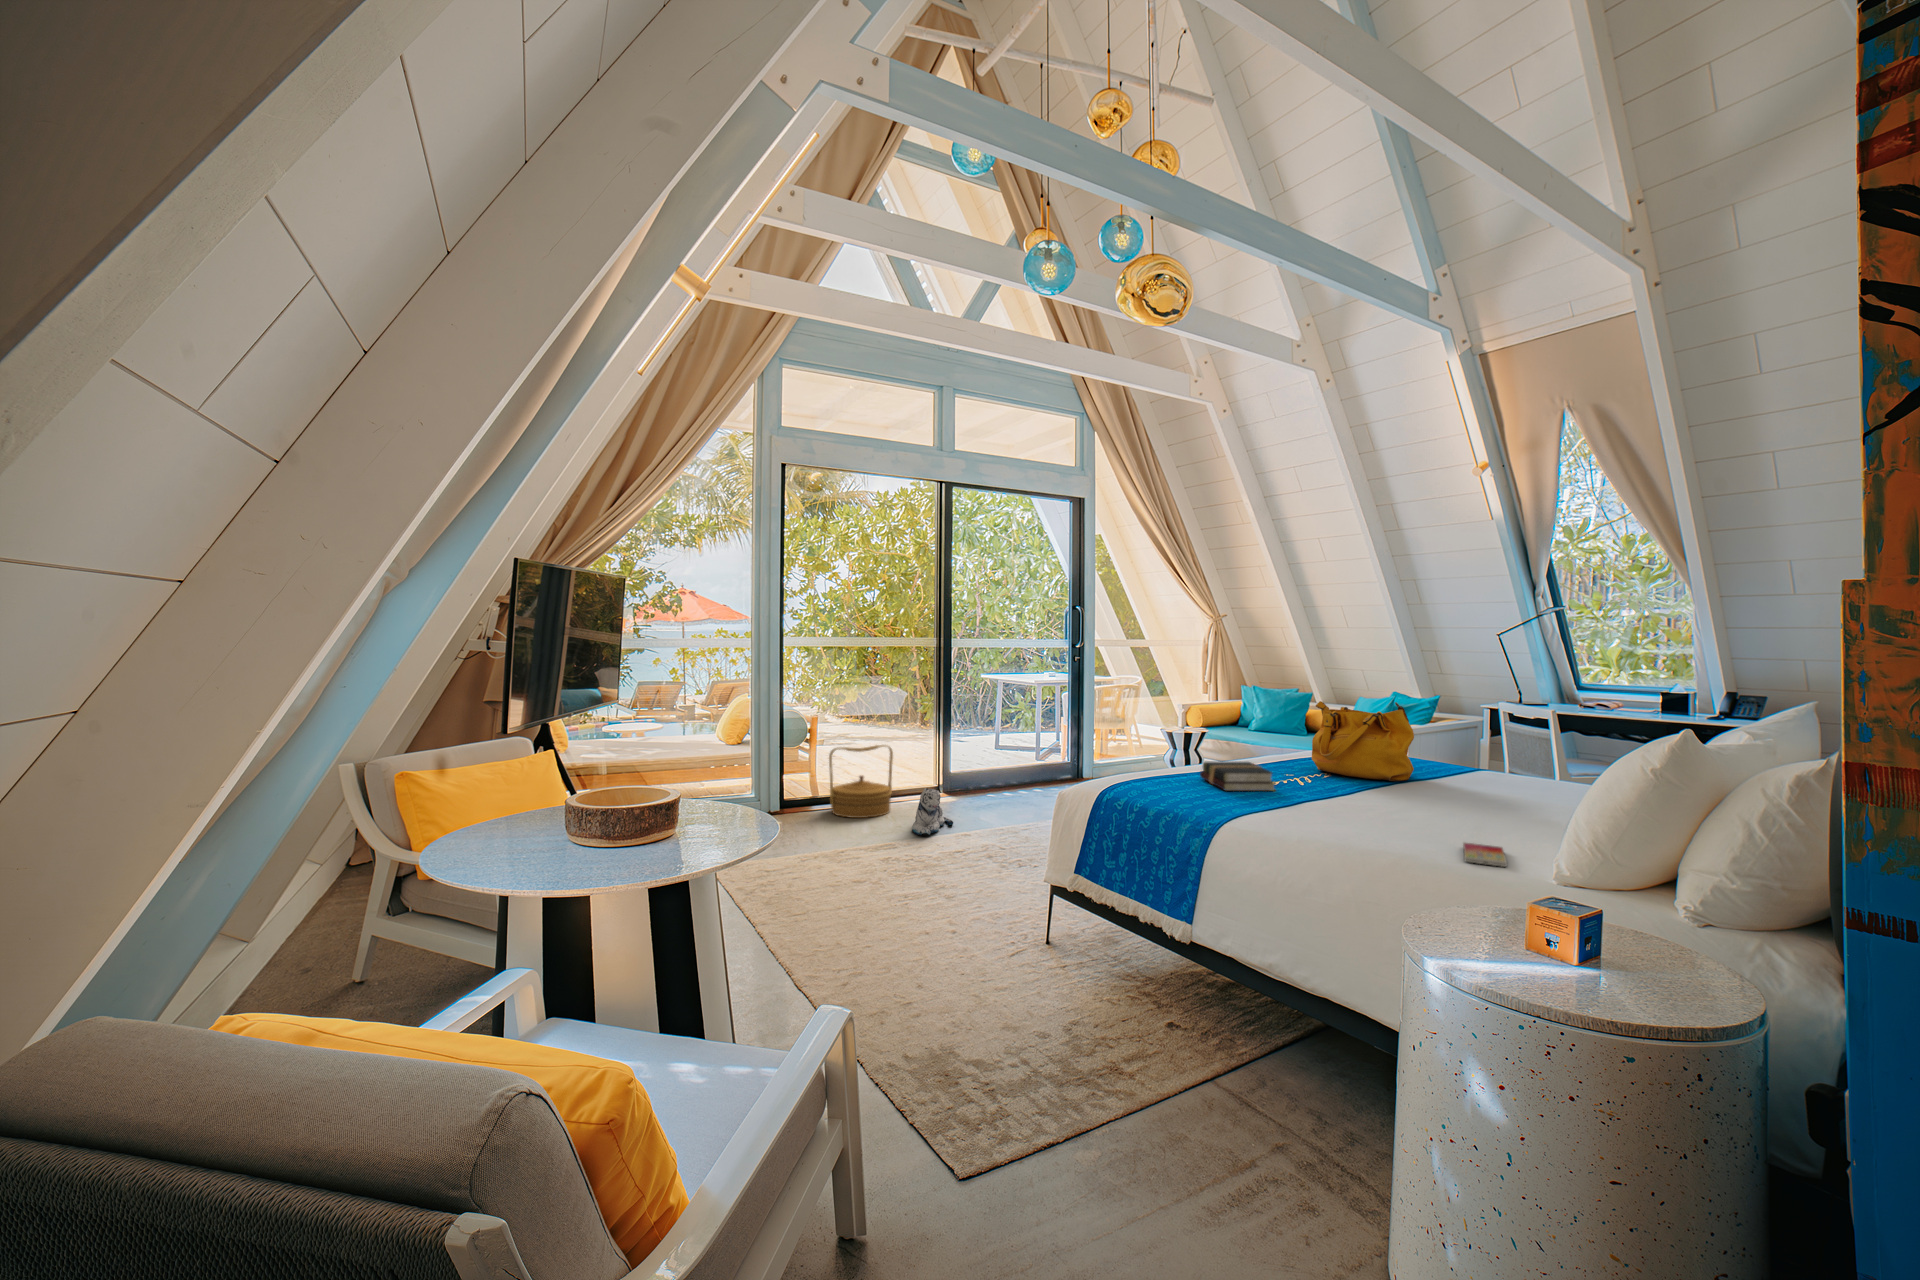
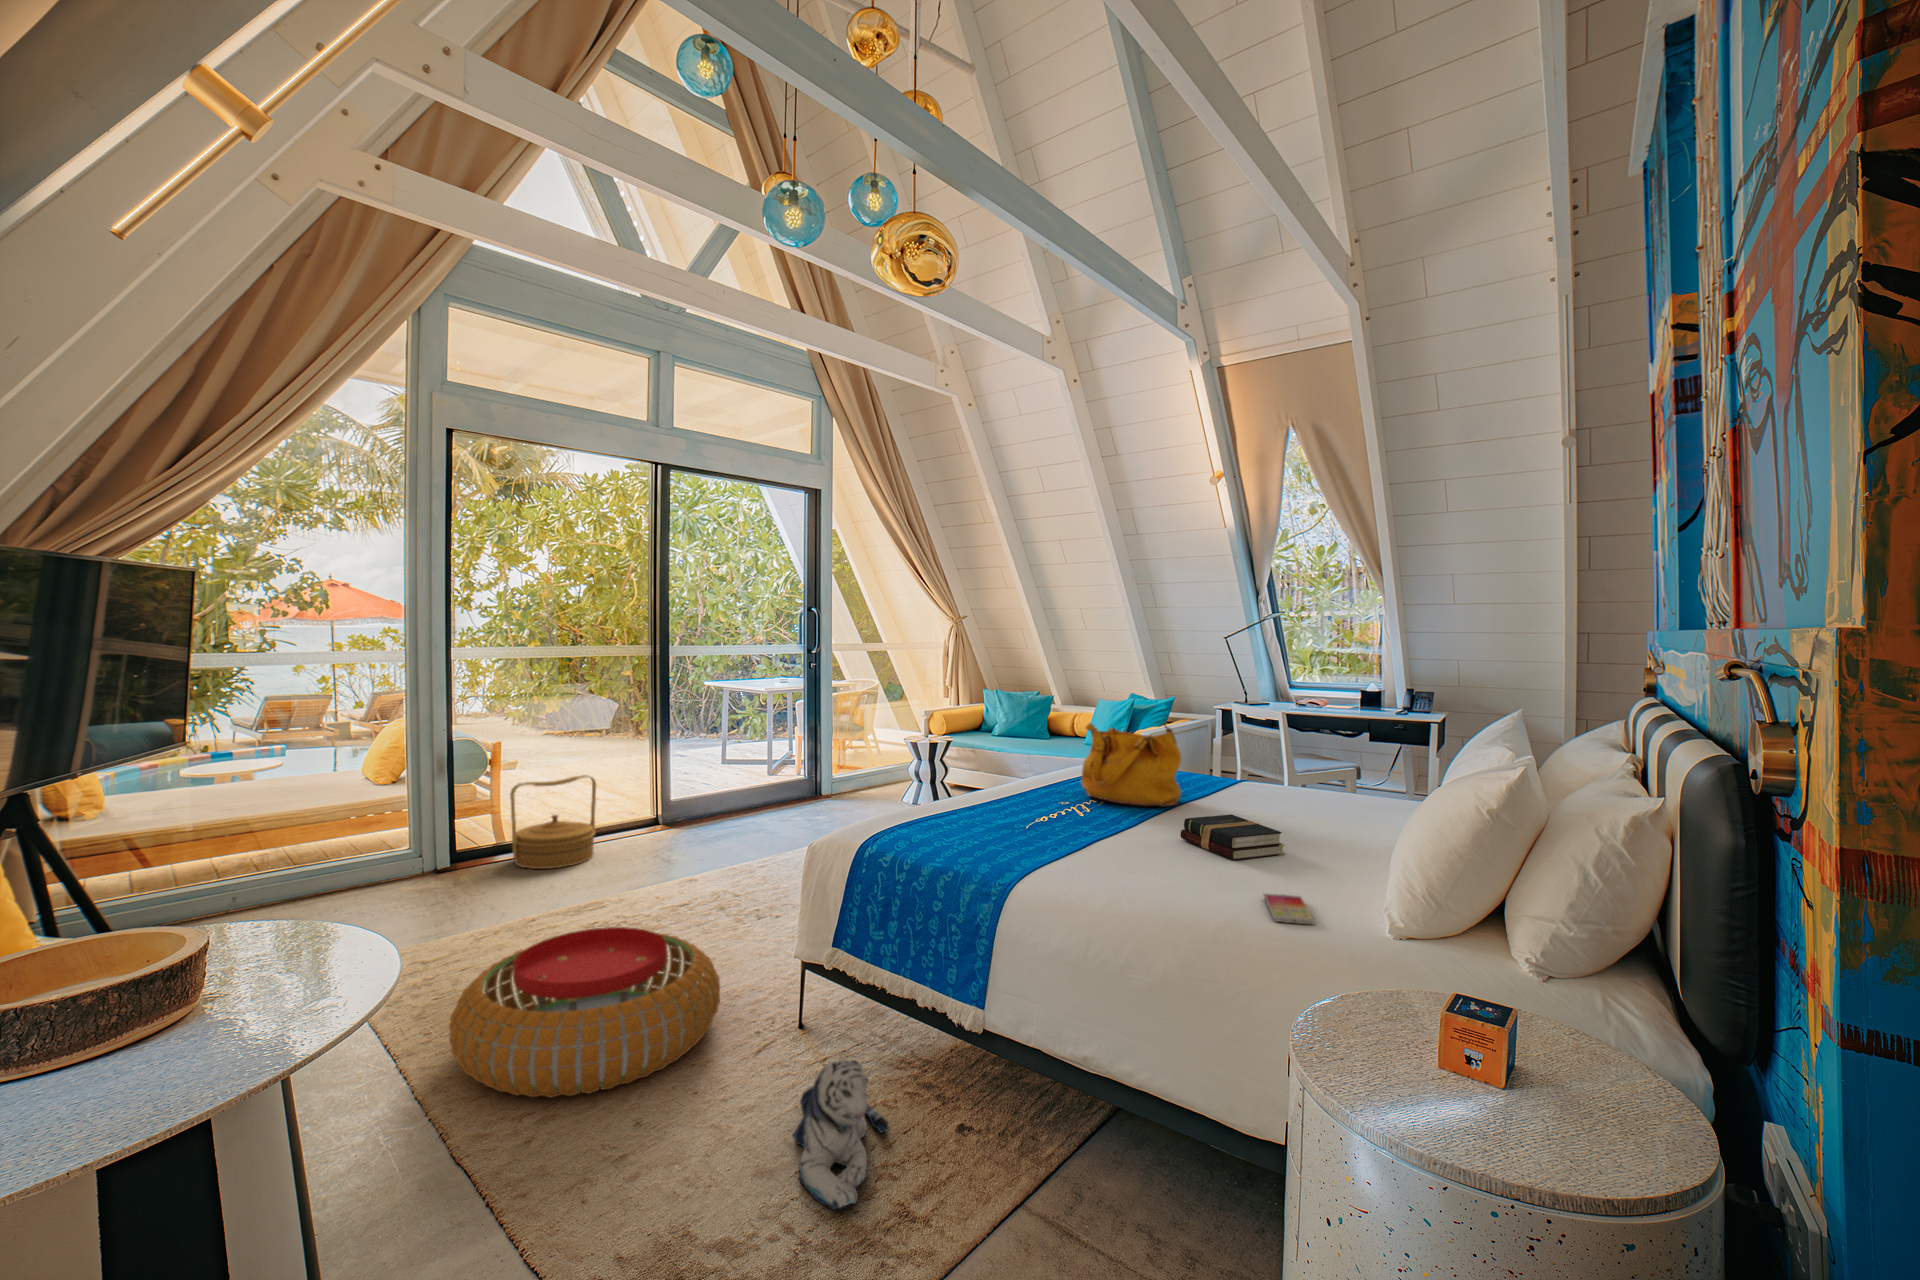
hardback book: present [1200,762,1275,791] -> present [1180,815,1285,860]
plush toy: present [912,788,953,835] -> present [793,1060,889,1210]
pouf: none [788,849,982,965] -> present [449,927,720,1098]

